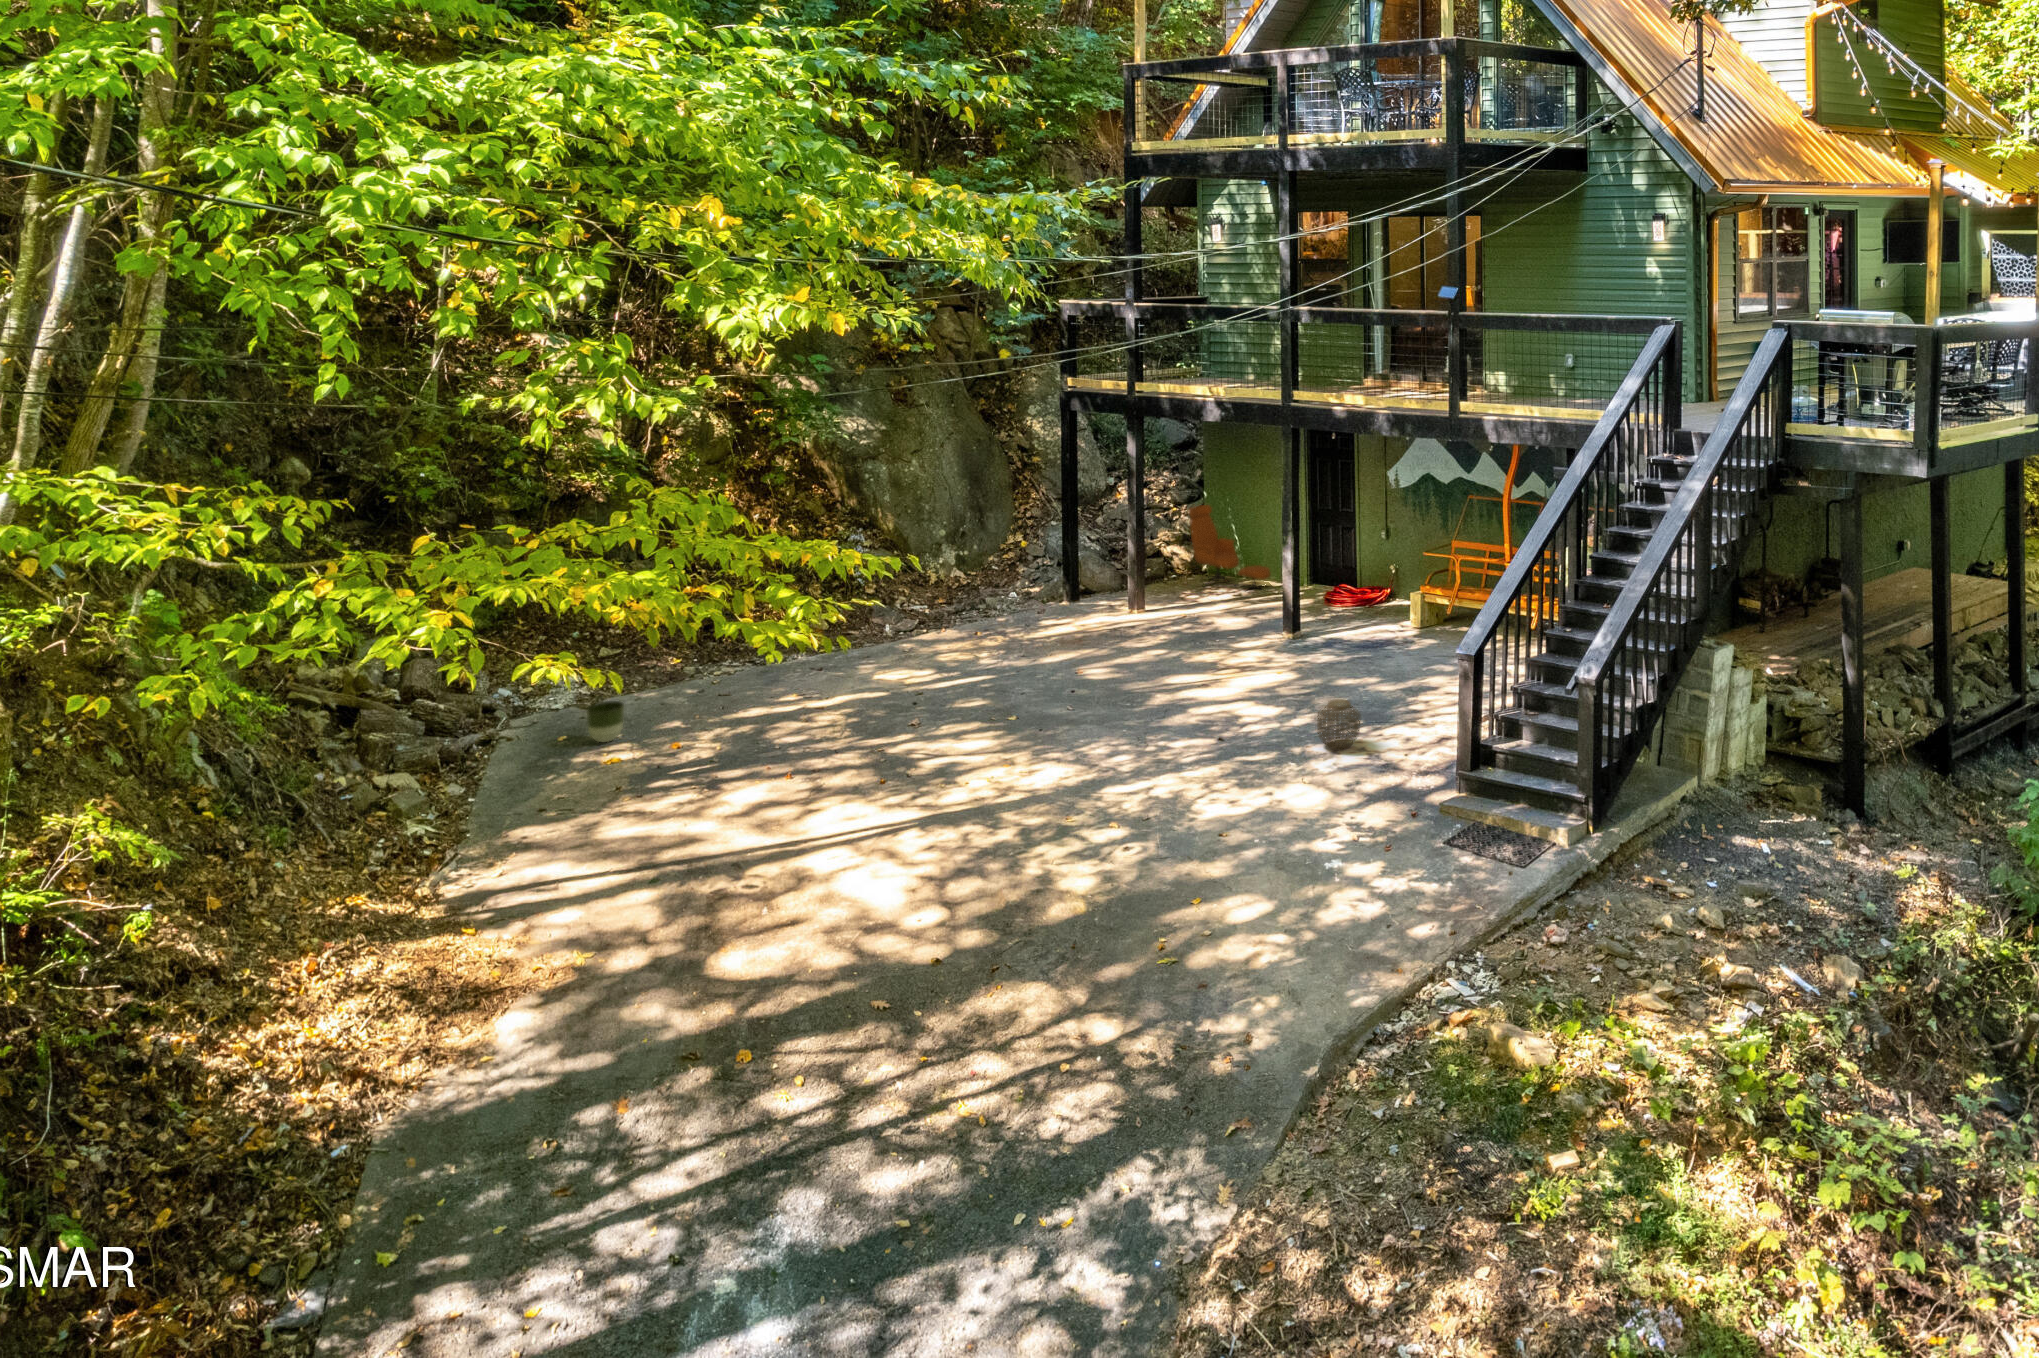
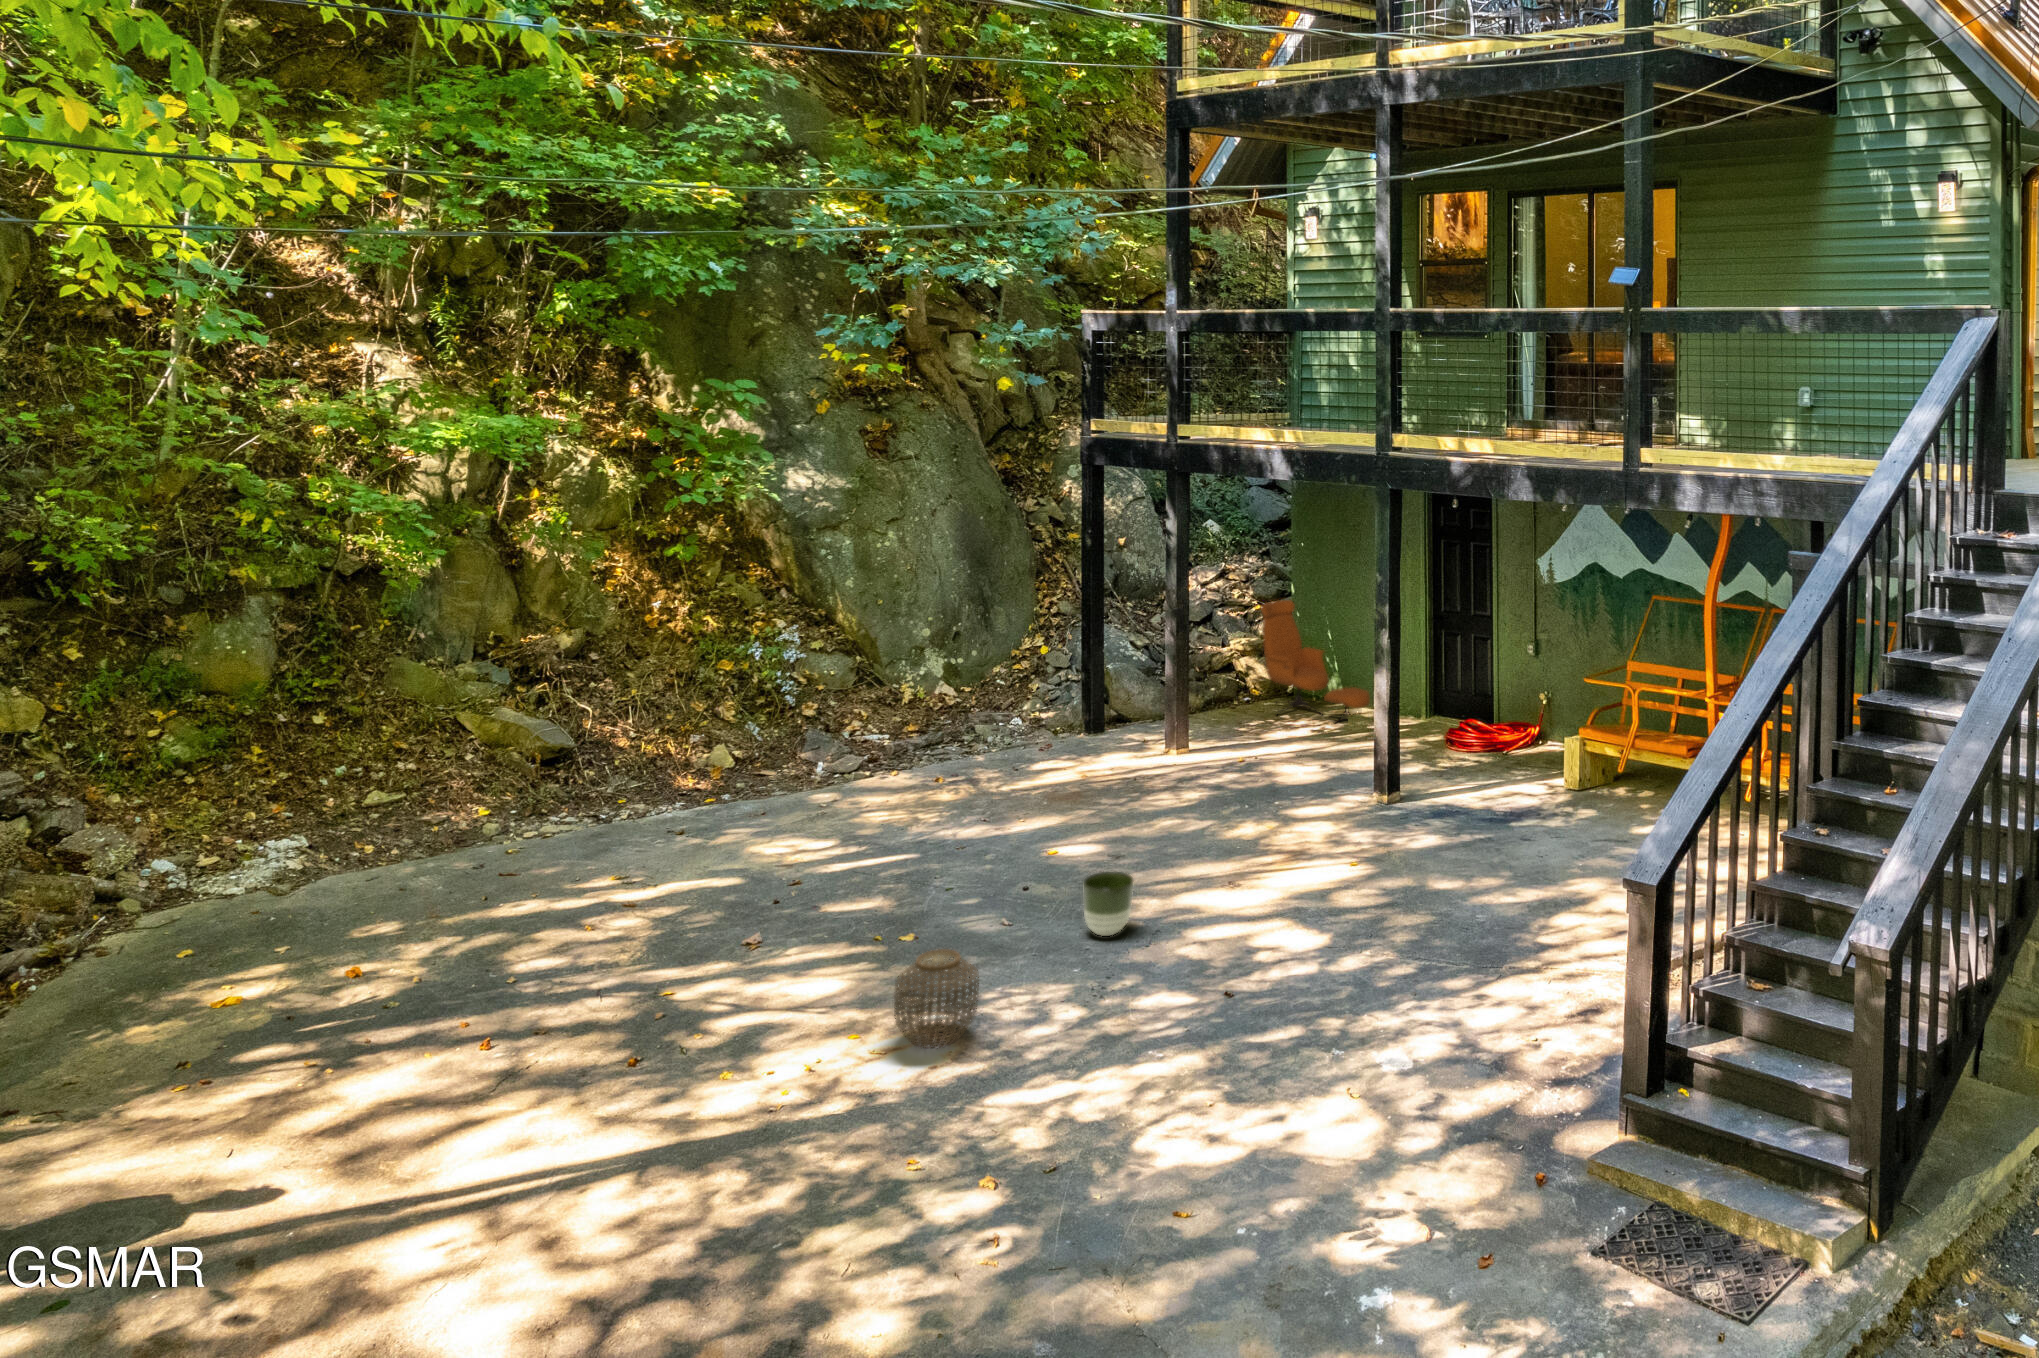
woven basket: present [1317,699,1360,750] -> present [894,949,979,1048]
planter: present [586,701,624,742] -> present [1084,872,1133,936]

